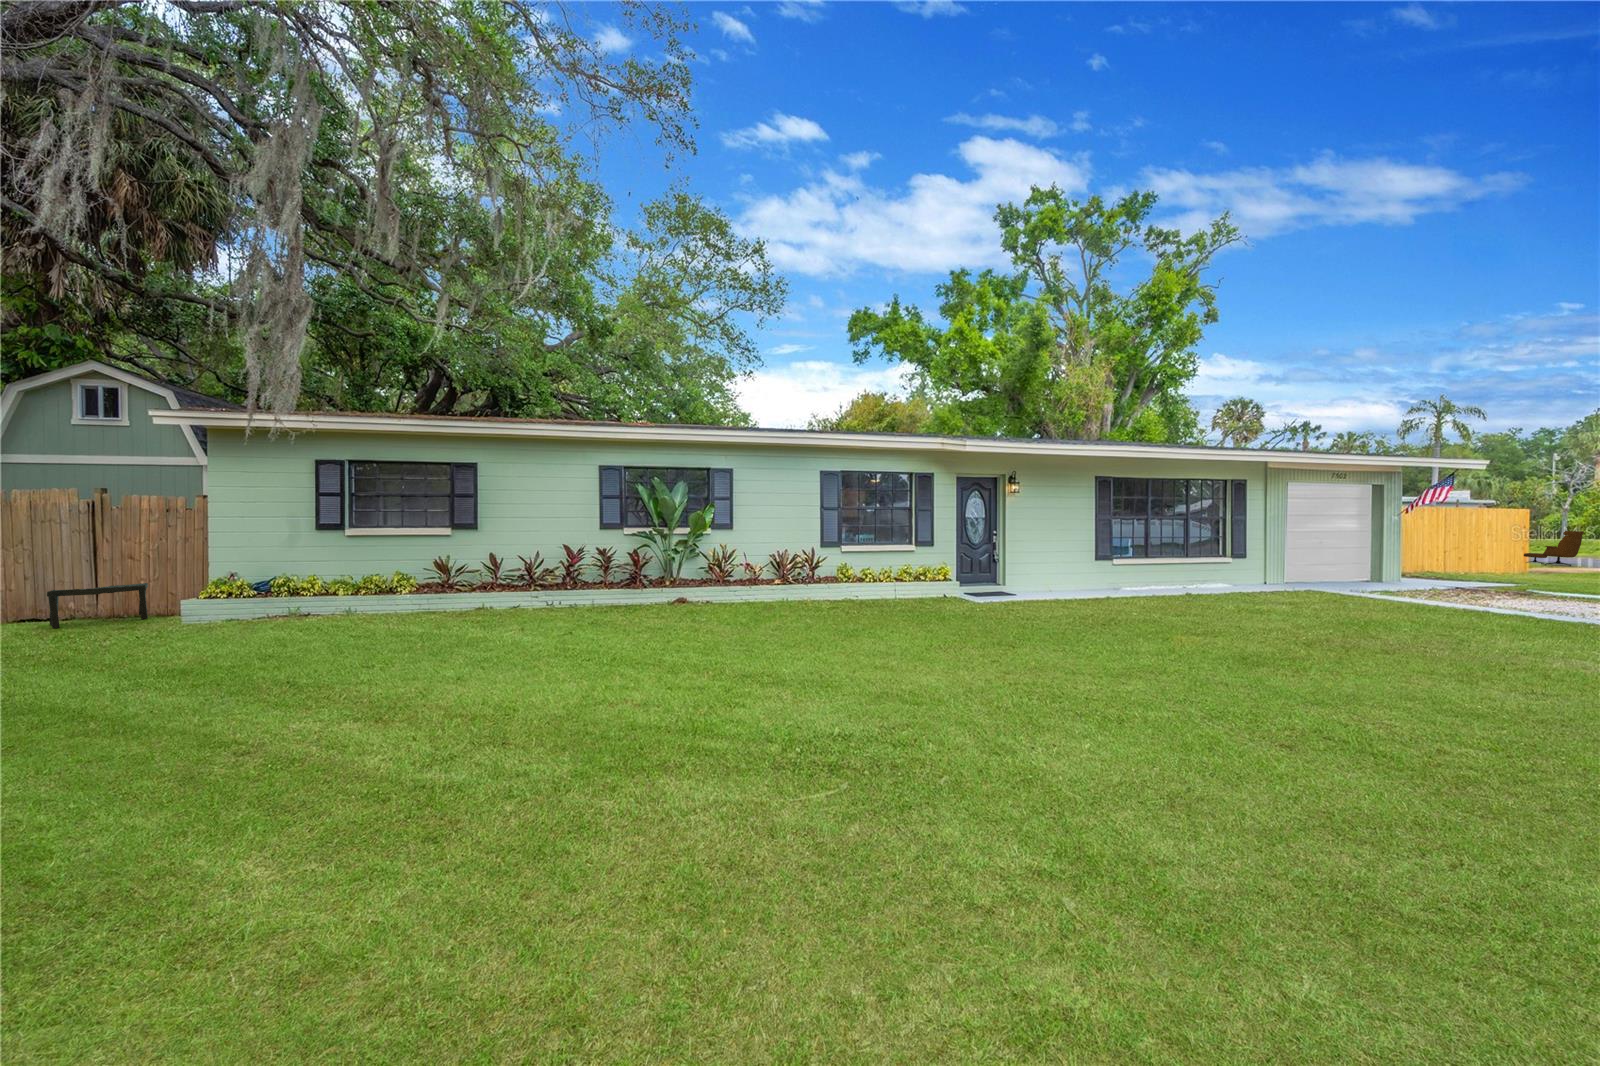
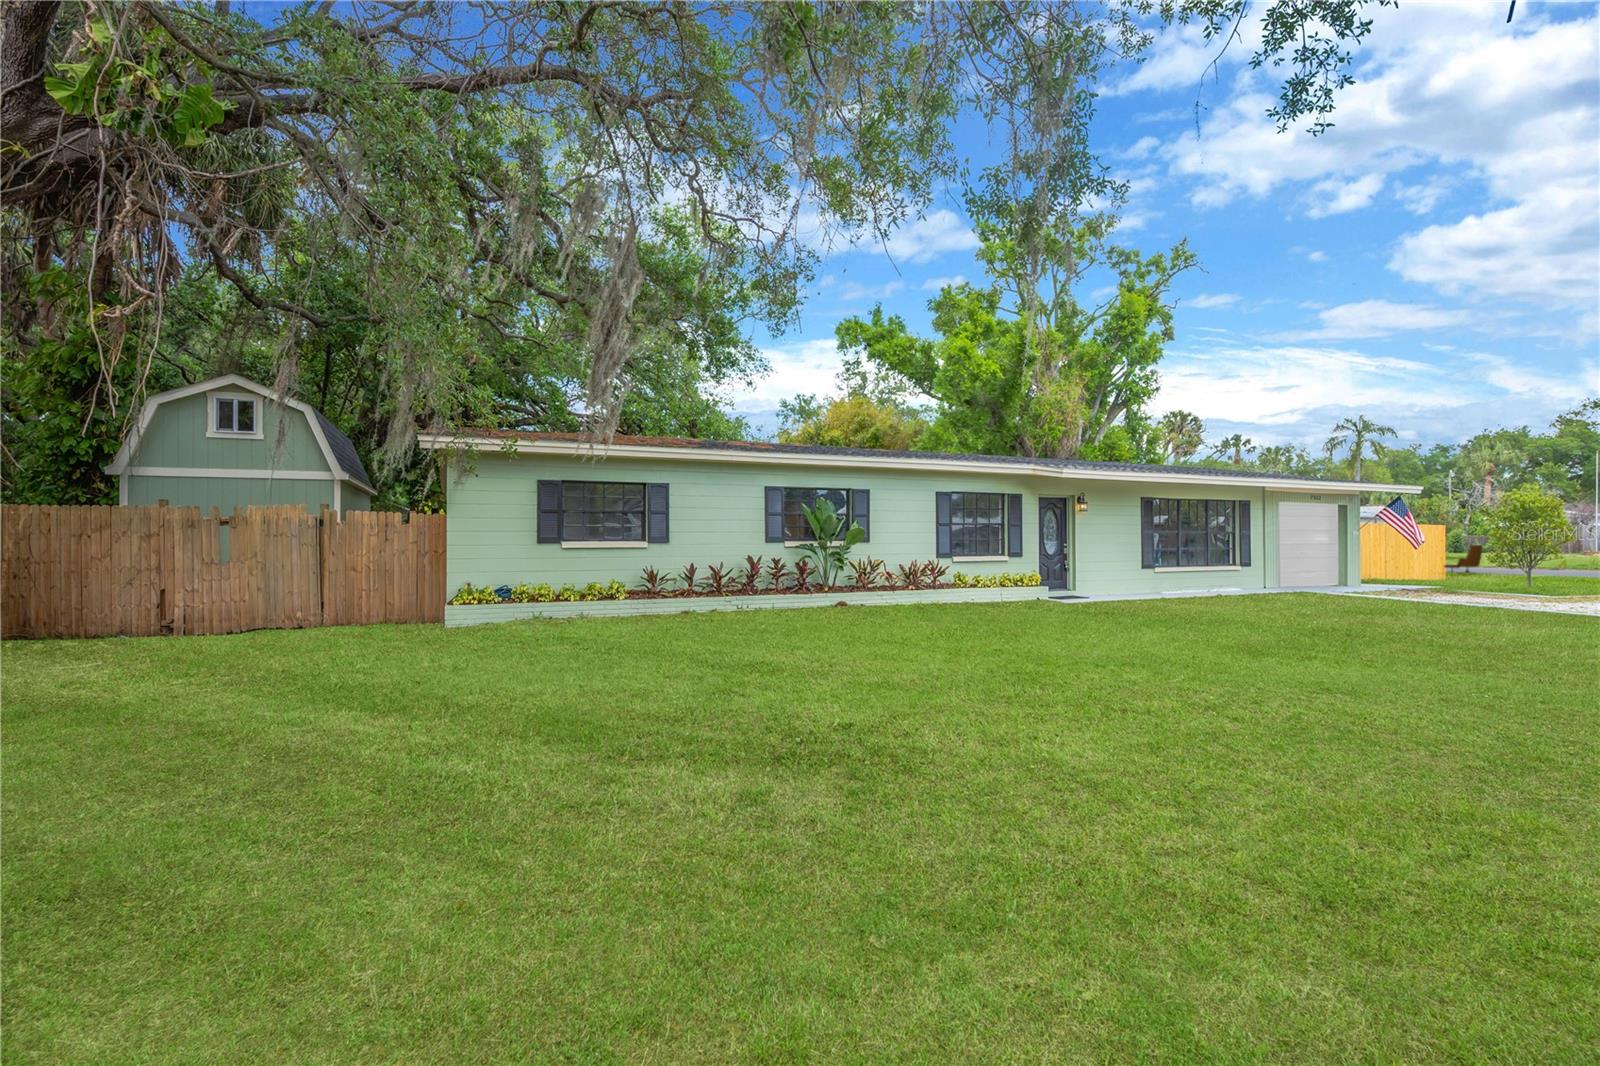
bench: present [47,583,148,628] -> none [334,592,406,630]

